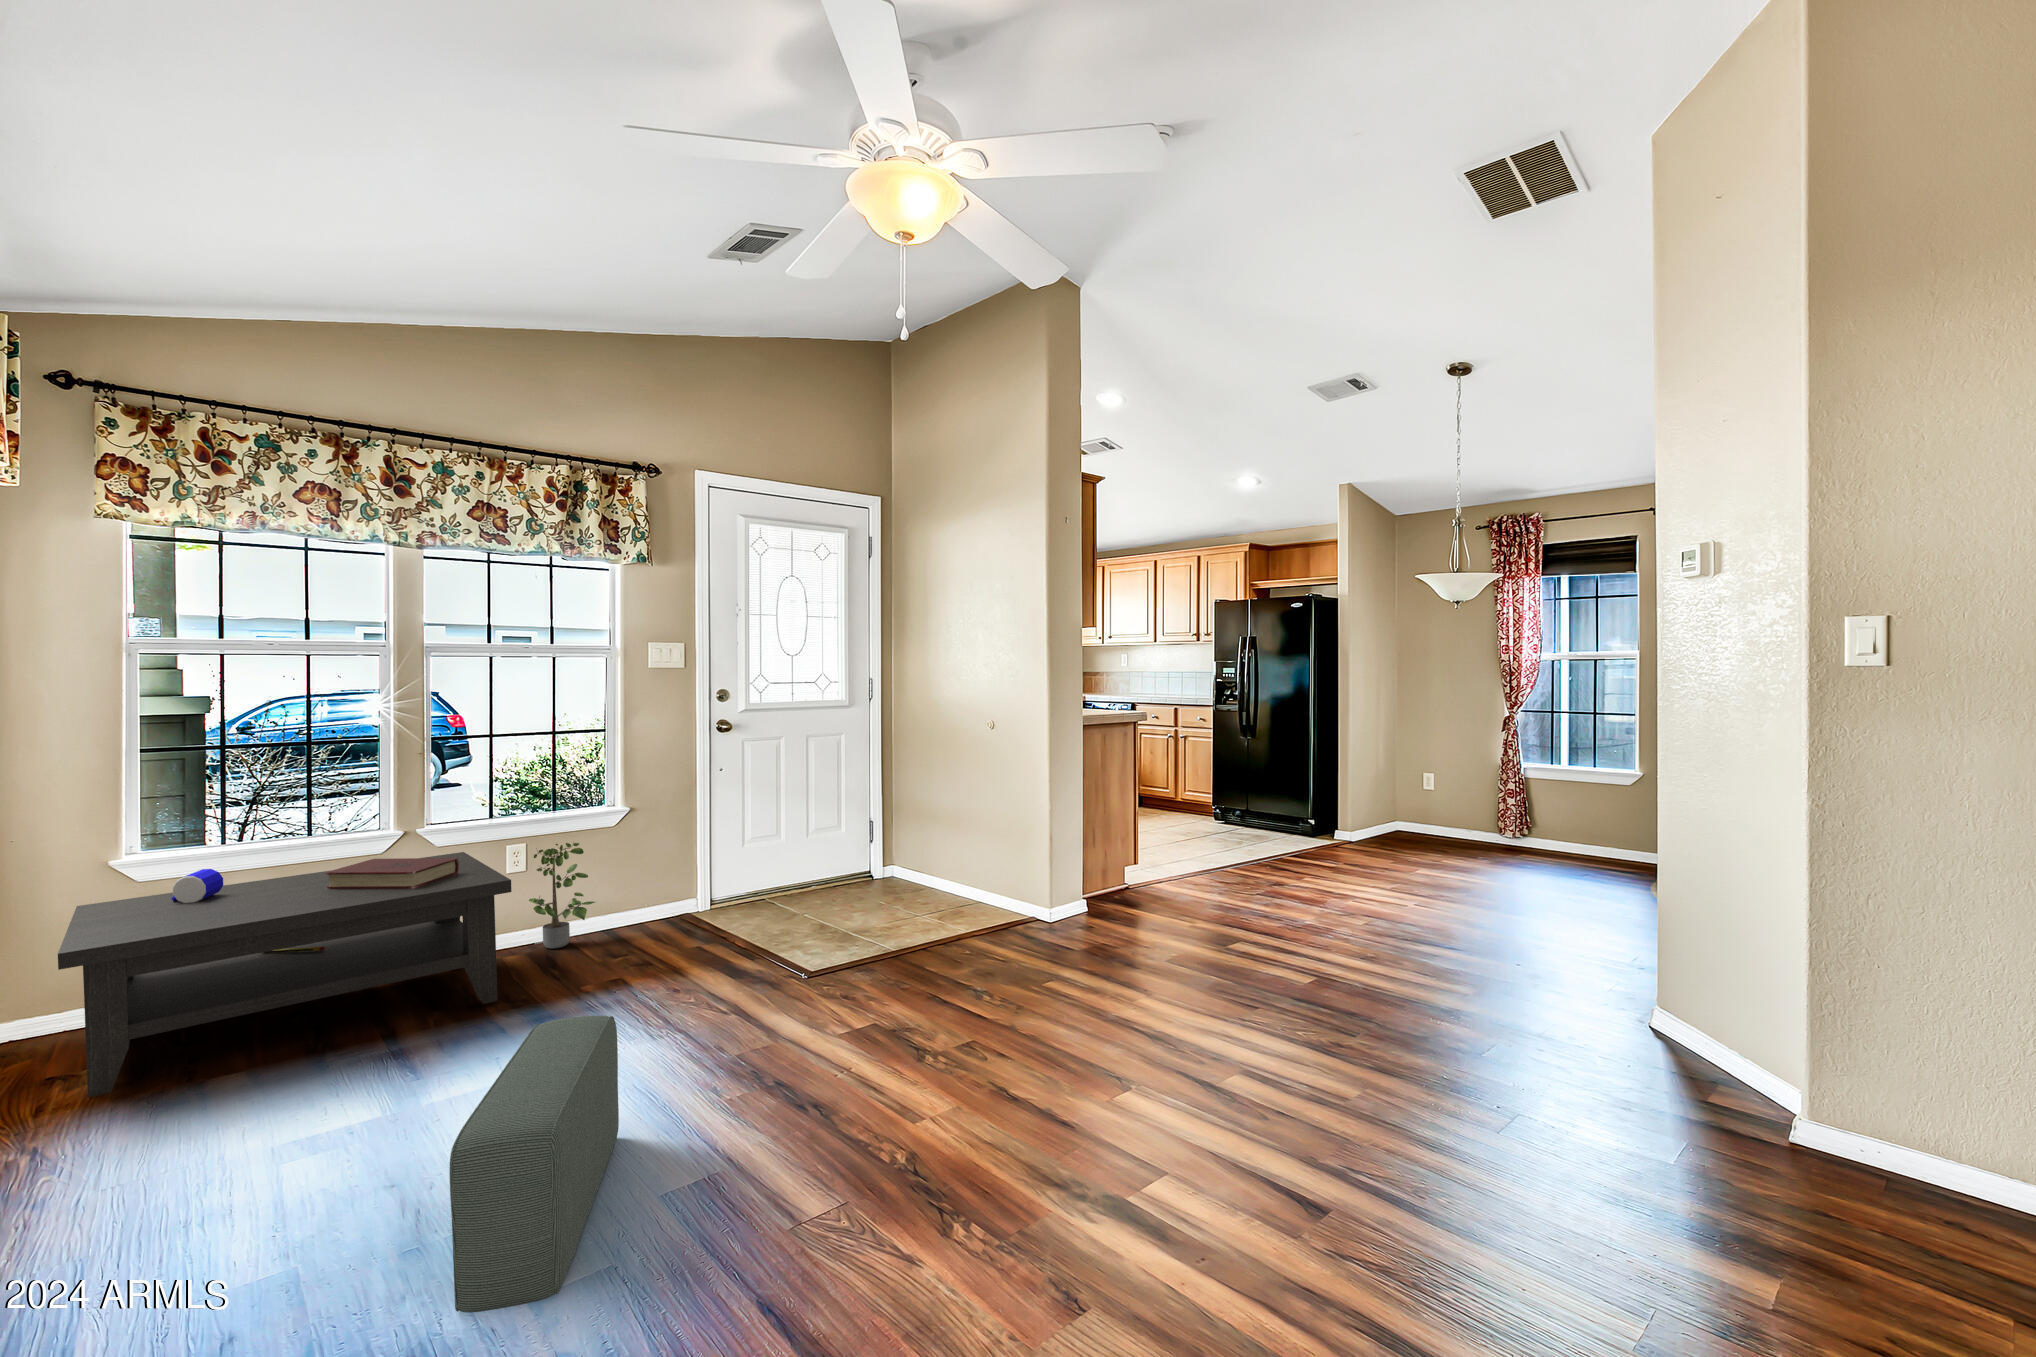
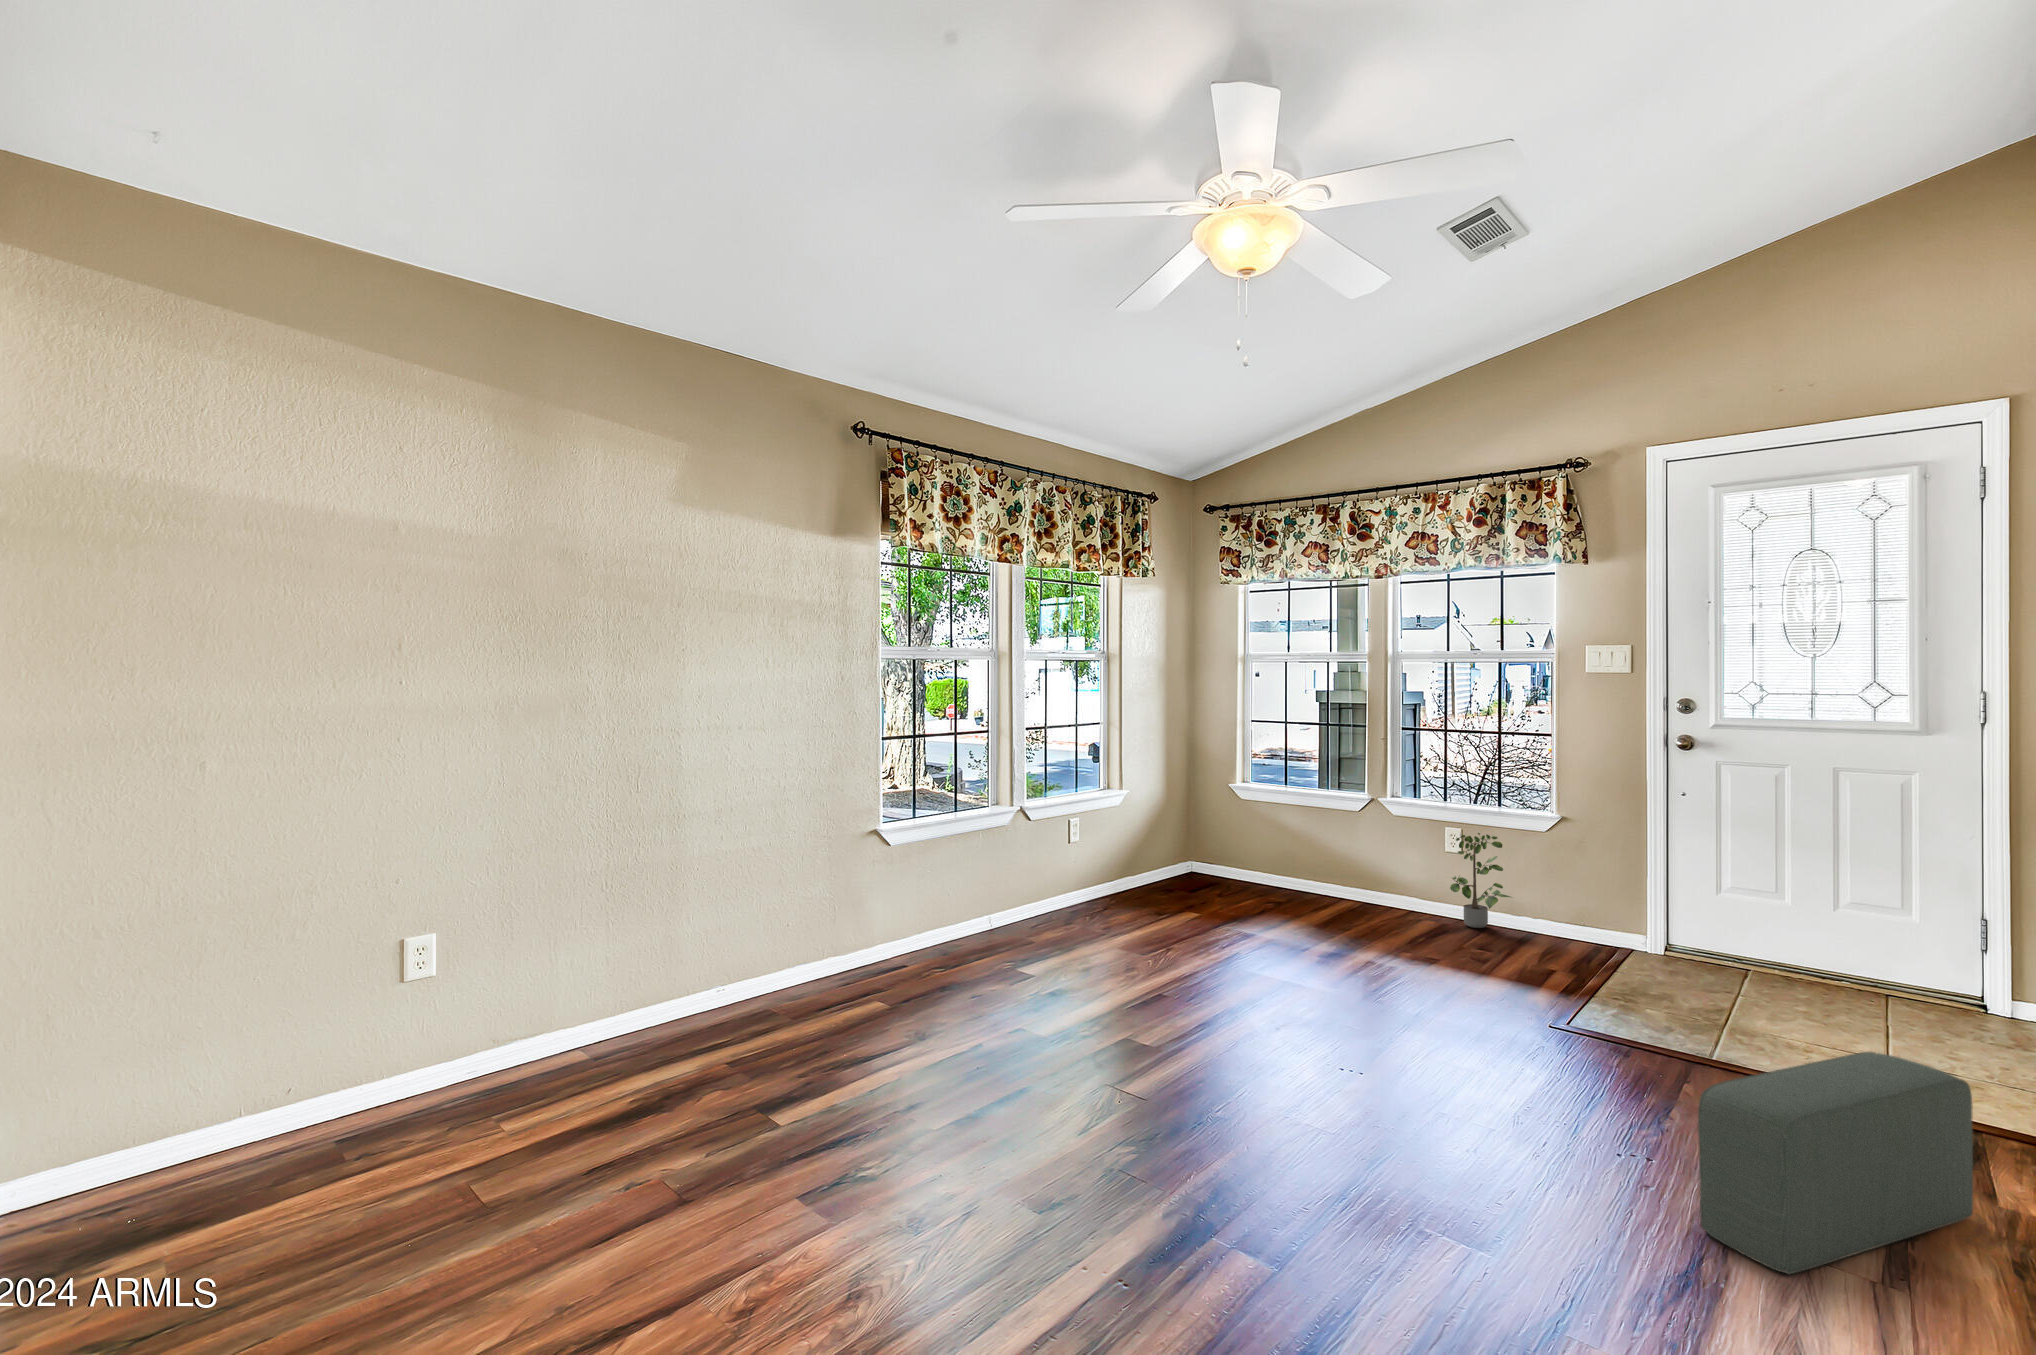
coffee table: present [58,852,512,1097] -> none [1145,796,1411,935]
pouf: present [449,1016,619,1313] -> present [1698,1052,1973,1274]

